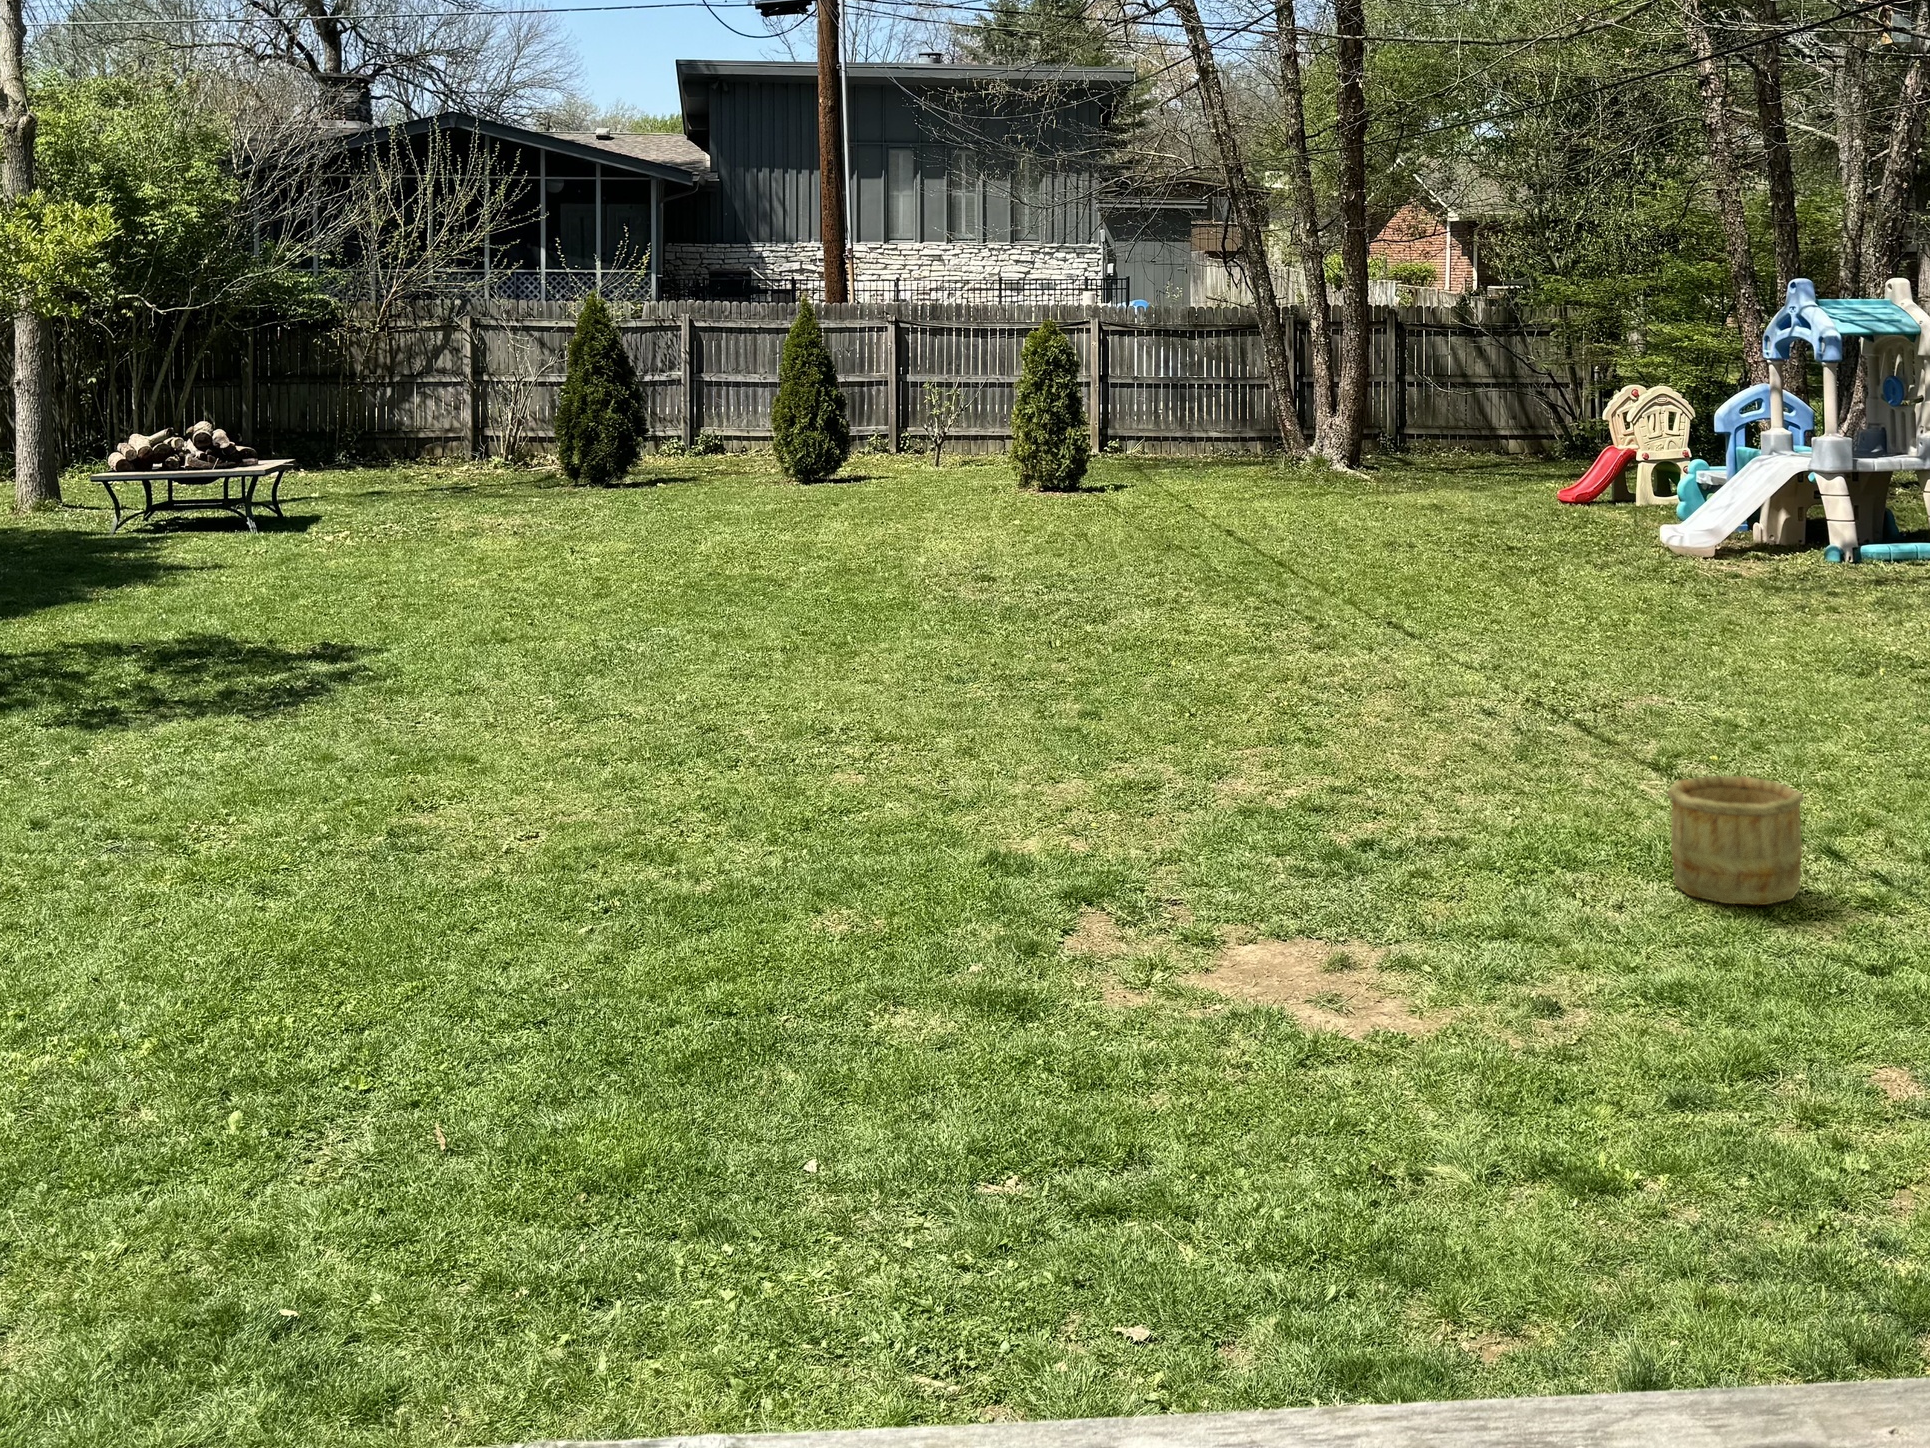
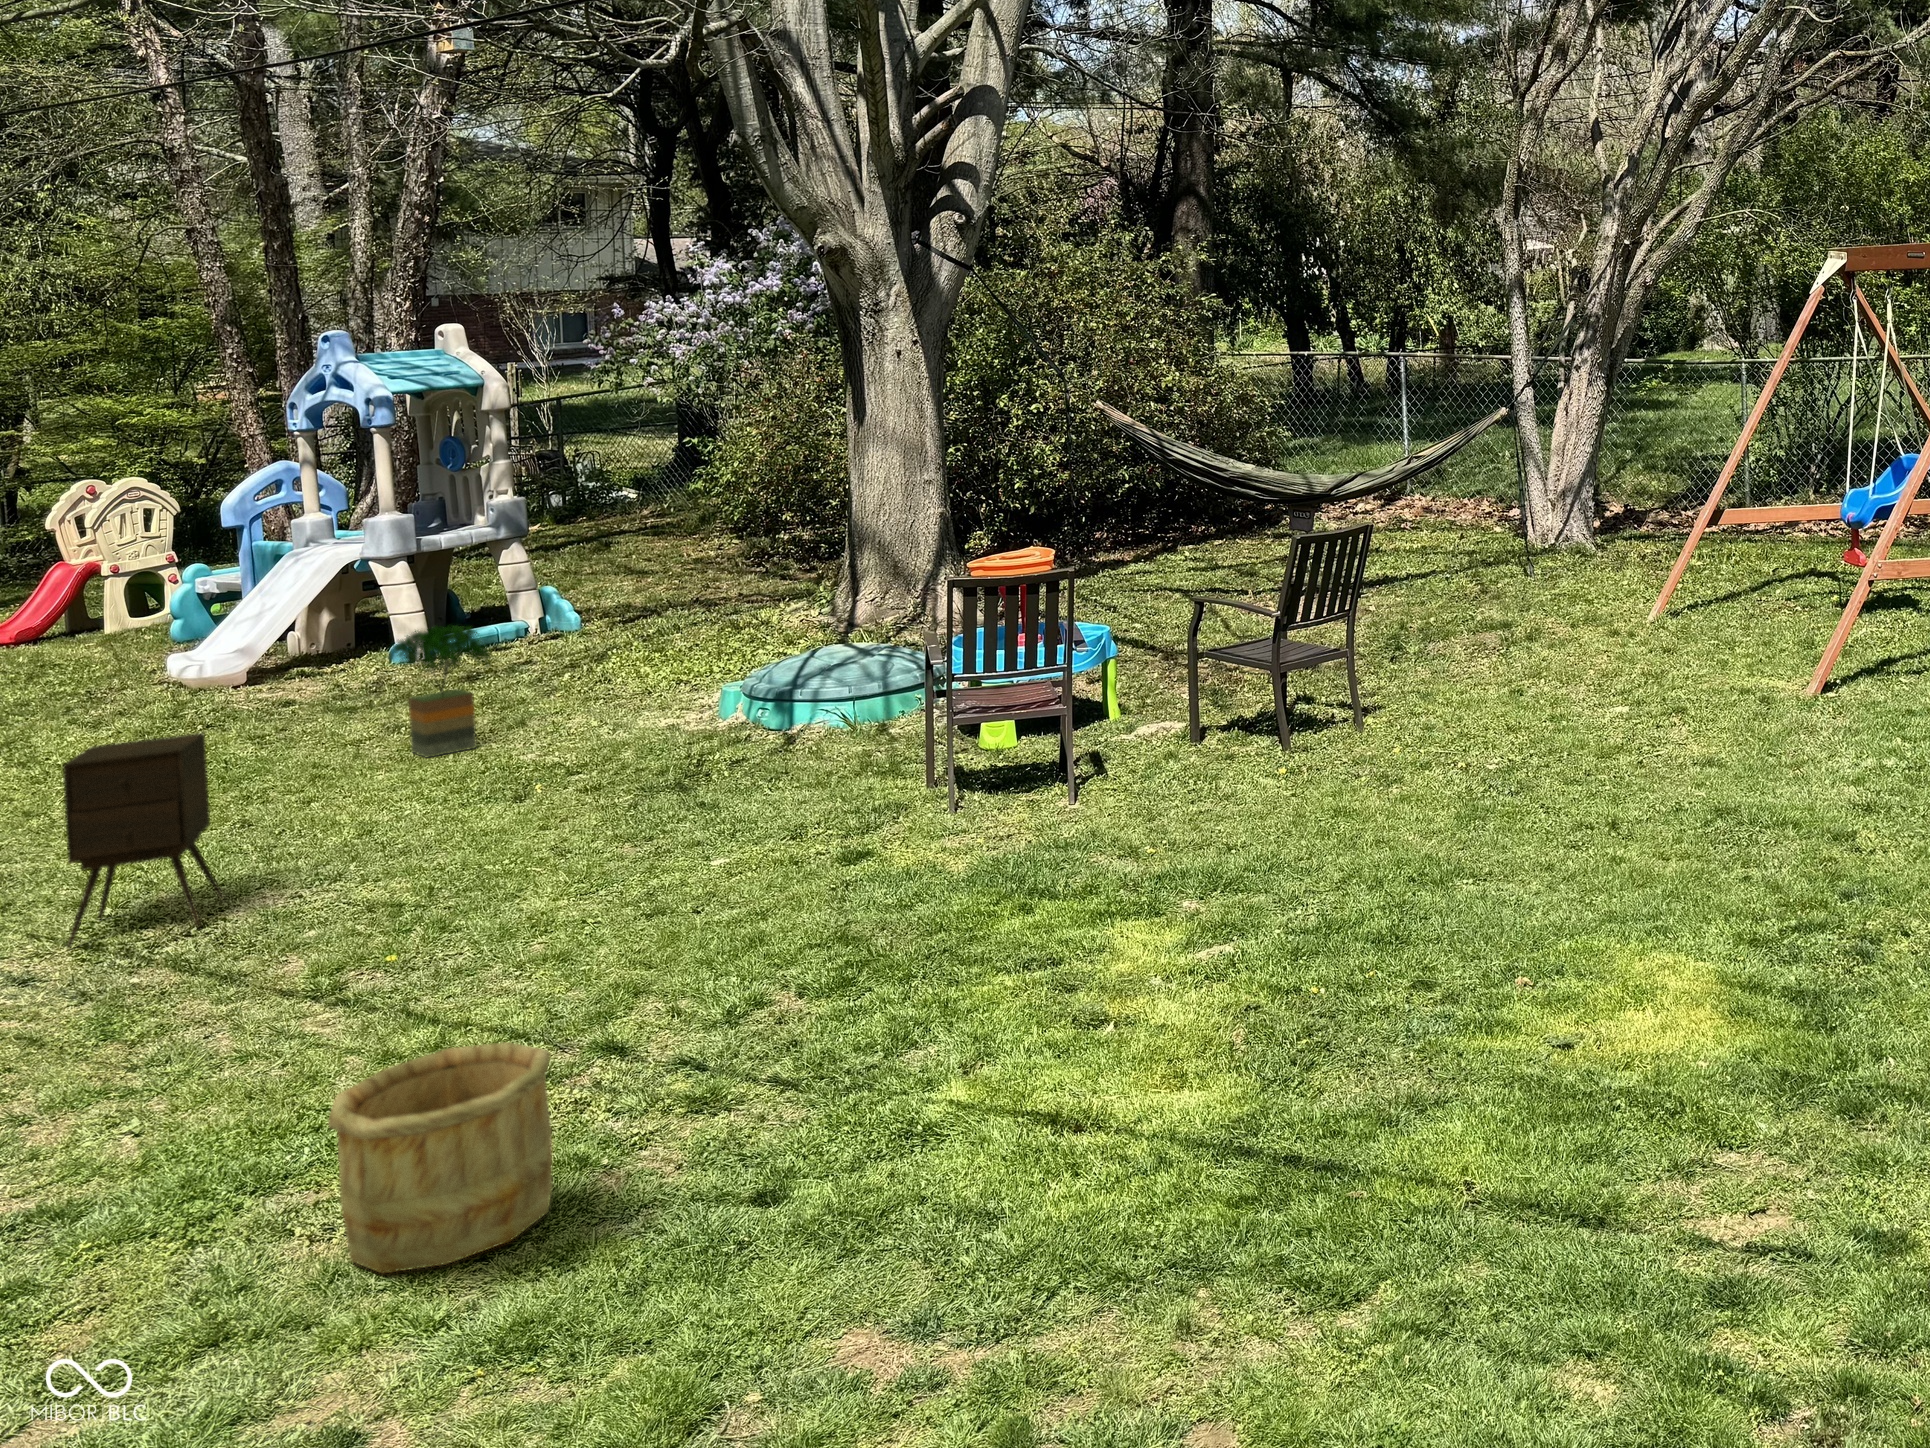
potted tree: none [1804,525,1882,632] -> present [393,626,492,758]
side table: none [1569,561,1665,700] -> present [63,732,224,948]

